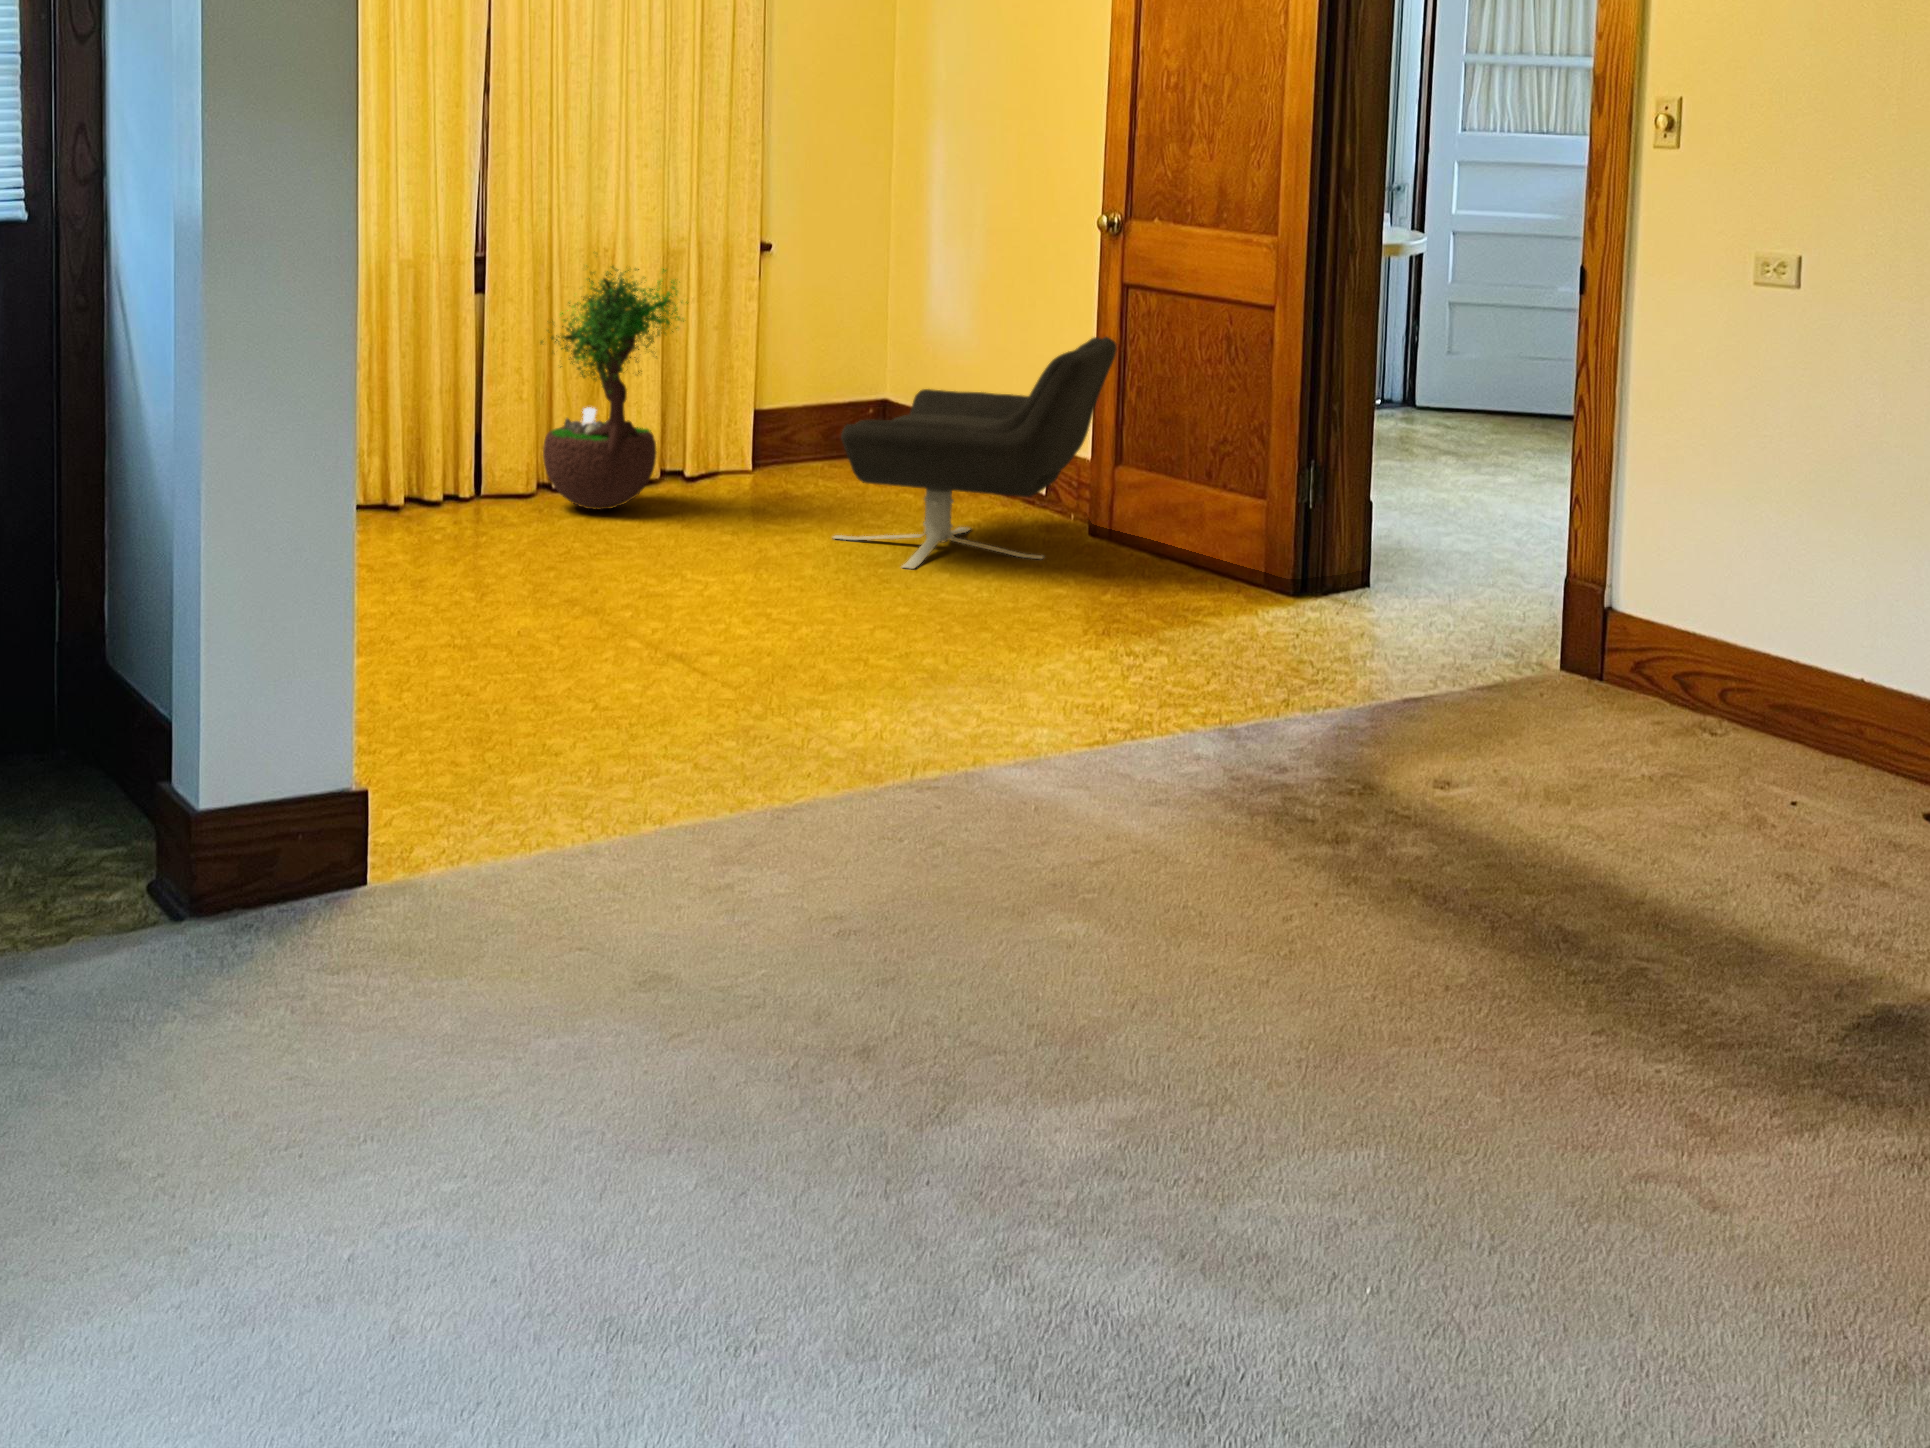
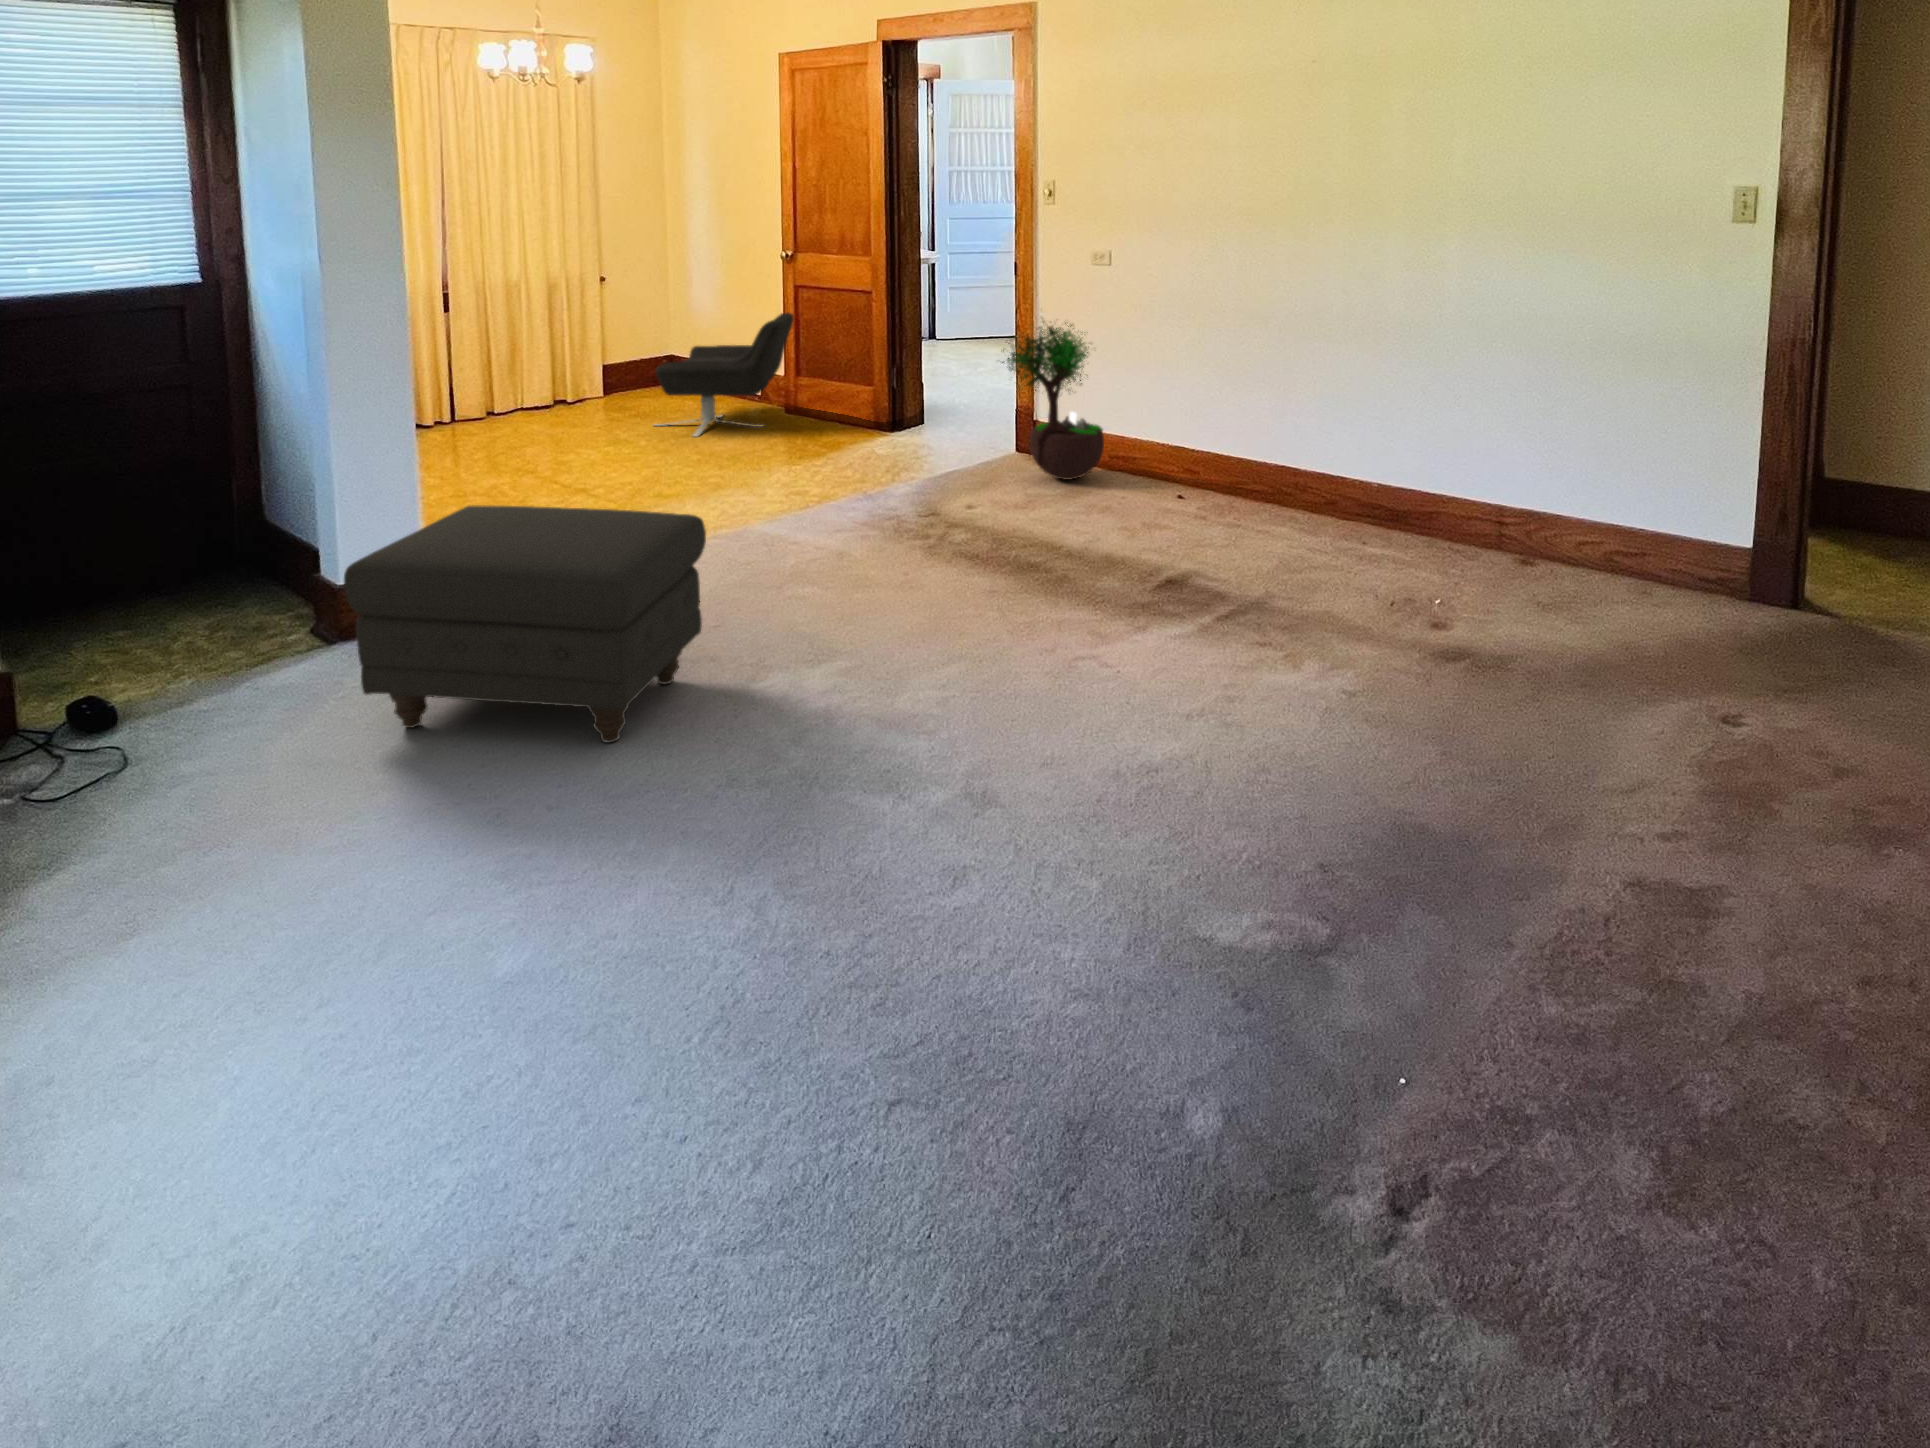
potted tree: present [541,265,688,510] -> present [1002,322,1104,480]
ottoman: none [168,690,867,1217] -> present [344,506,706,743]

